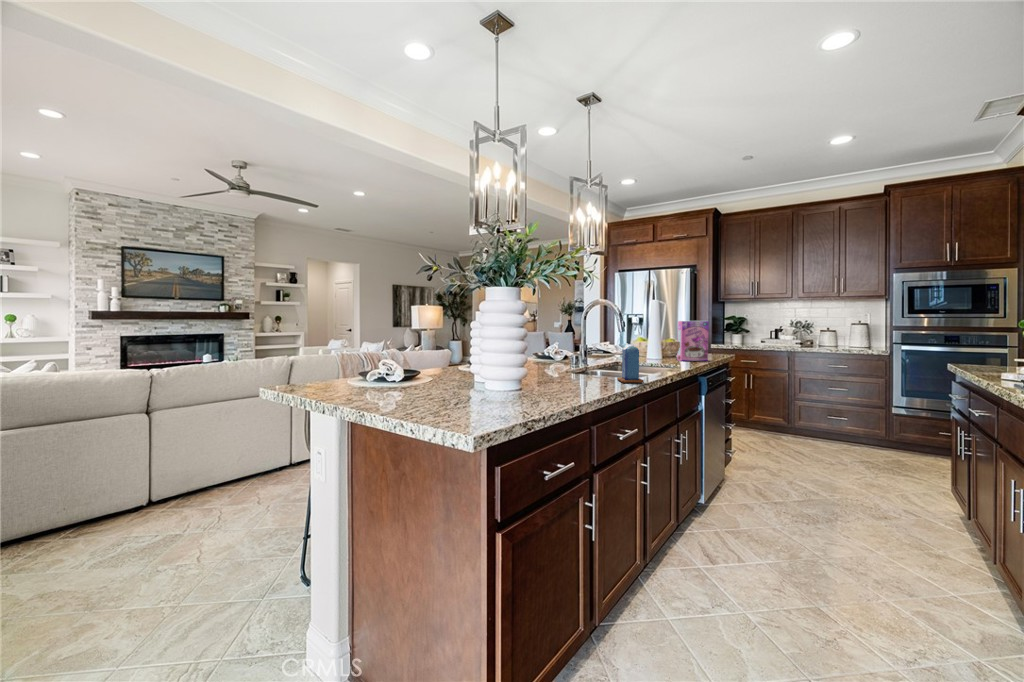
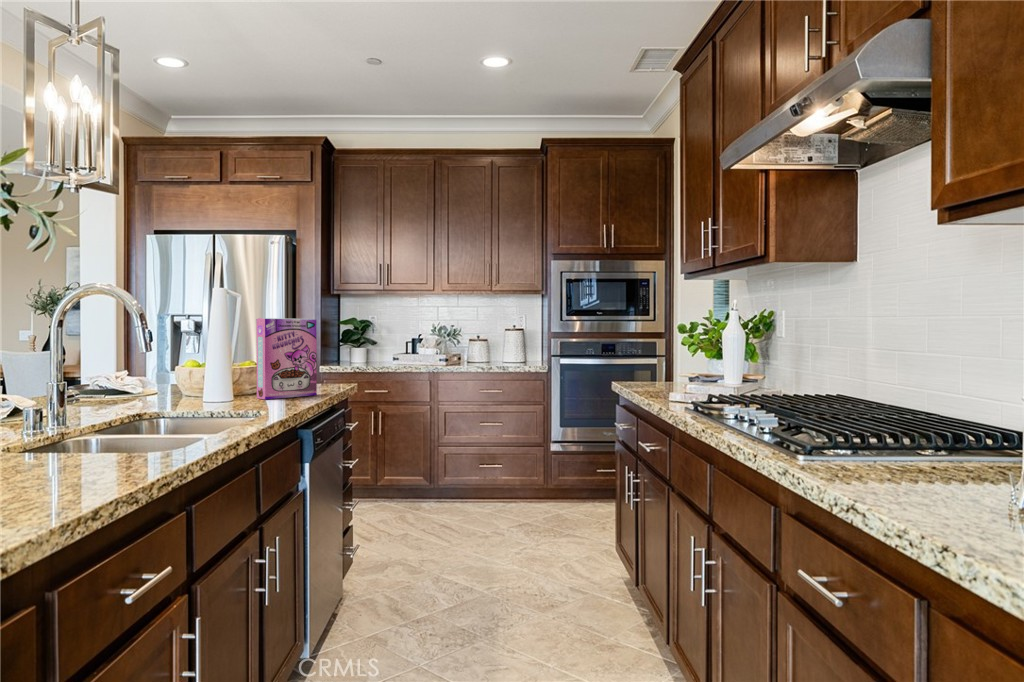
candle: present [617,343,644,383] -> none [62,365,143,485]

